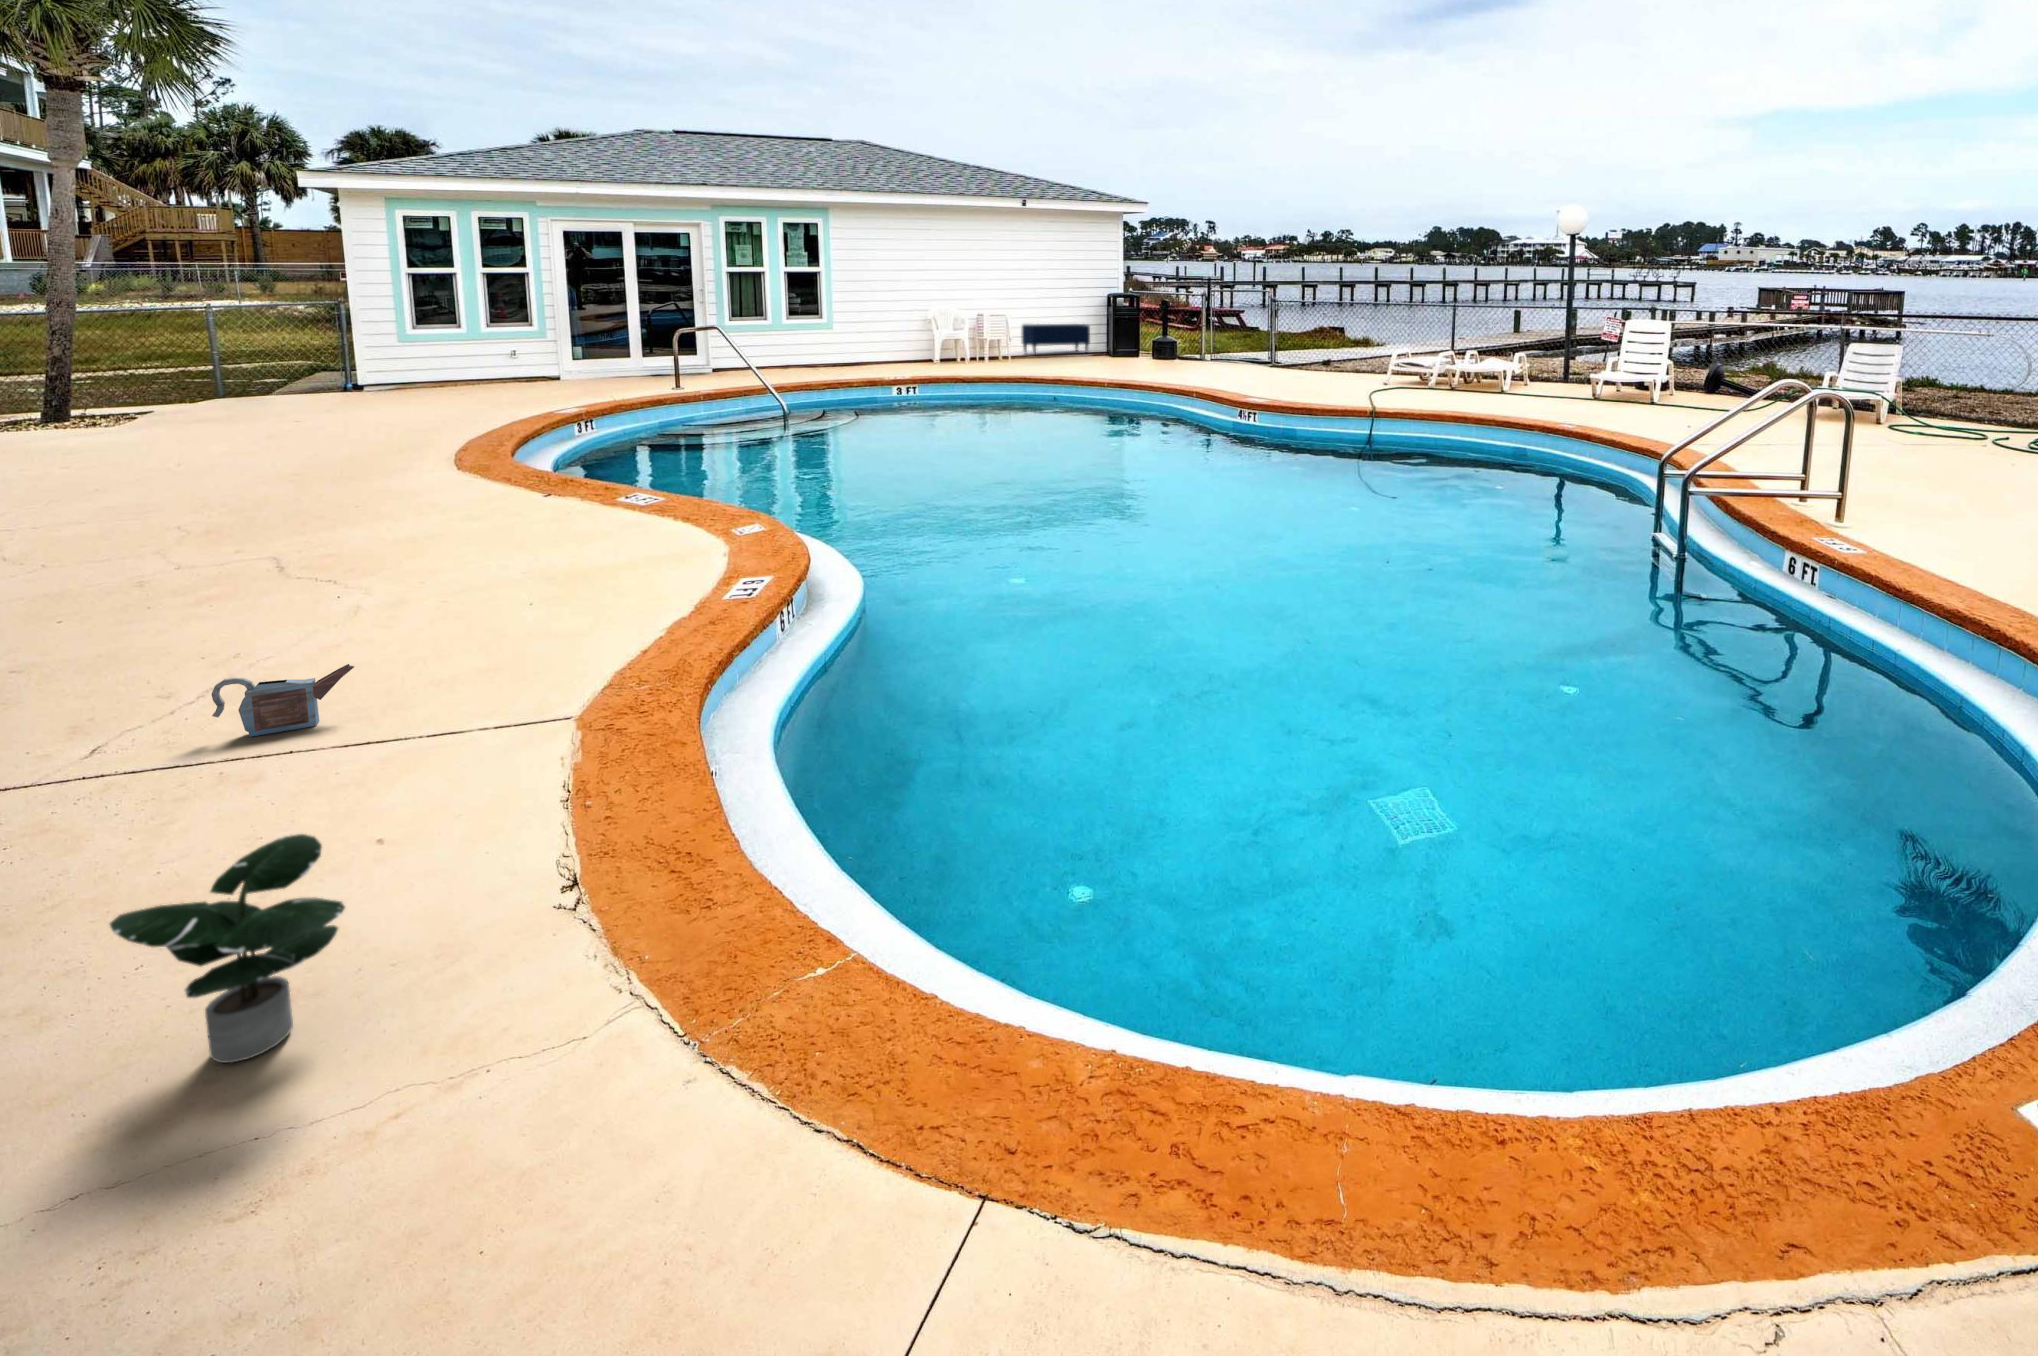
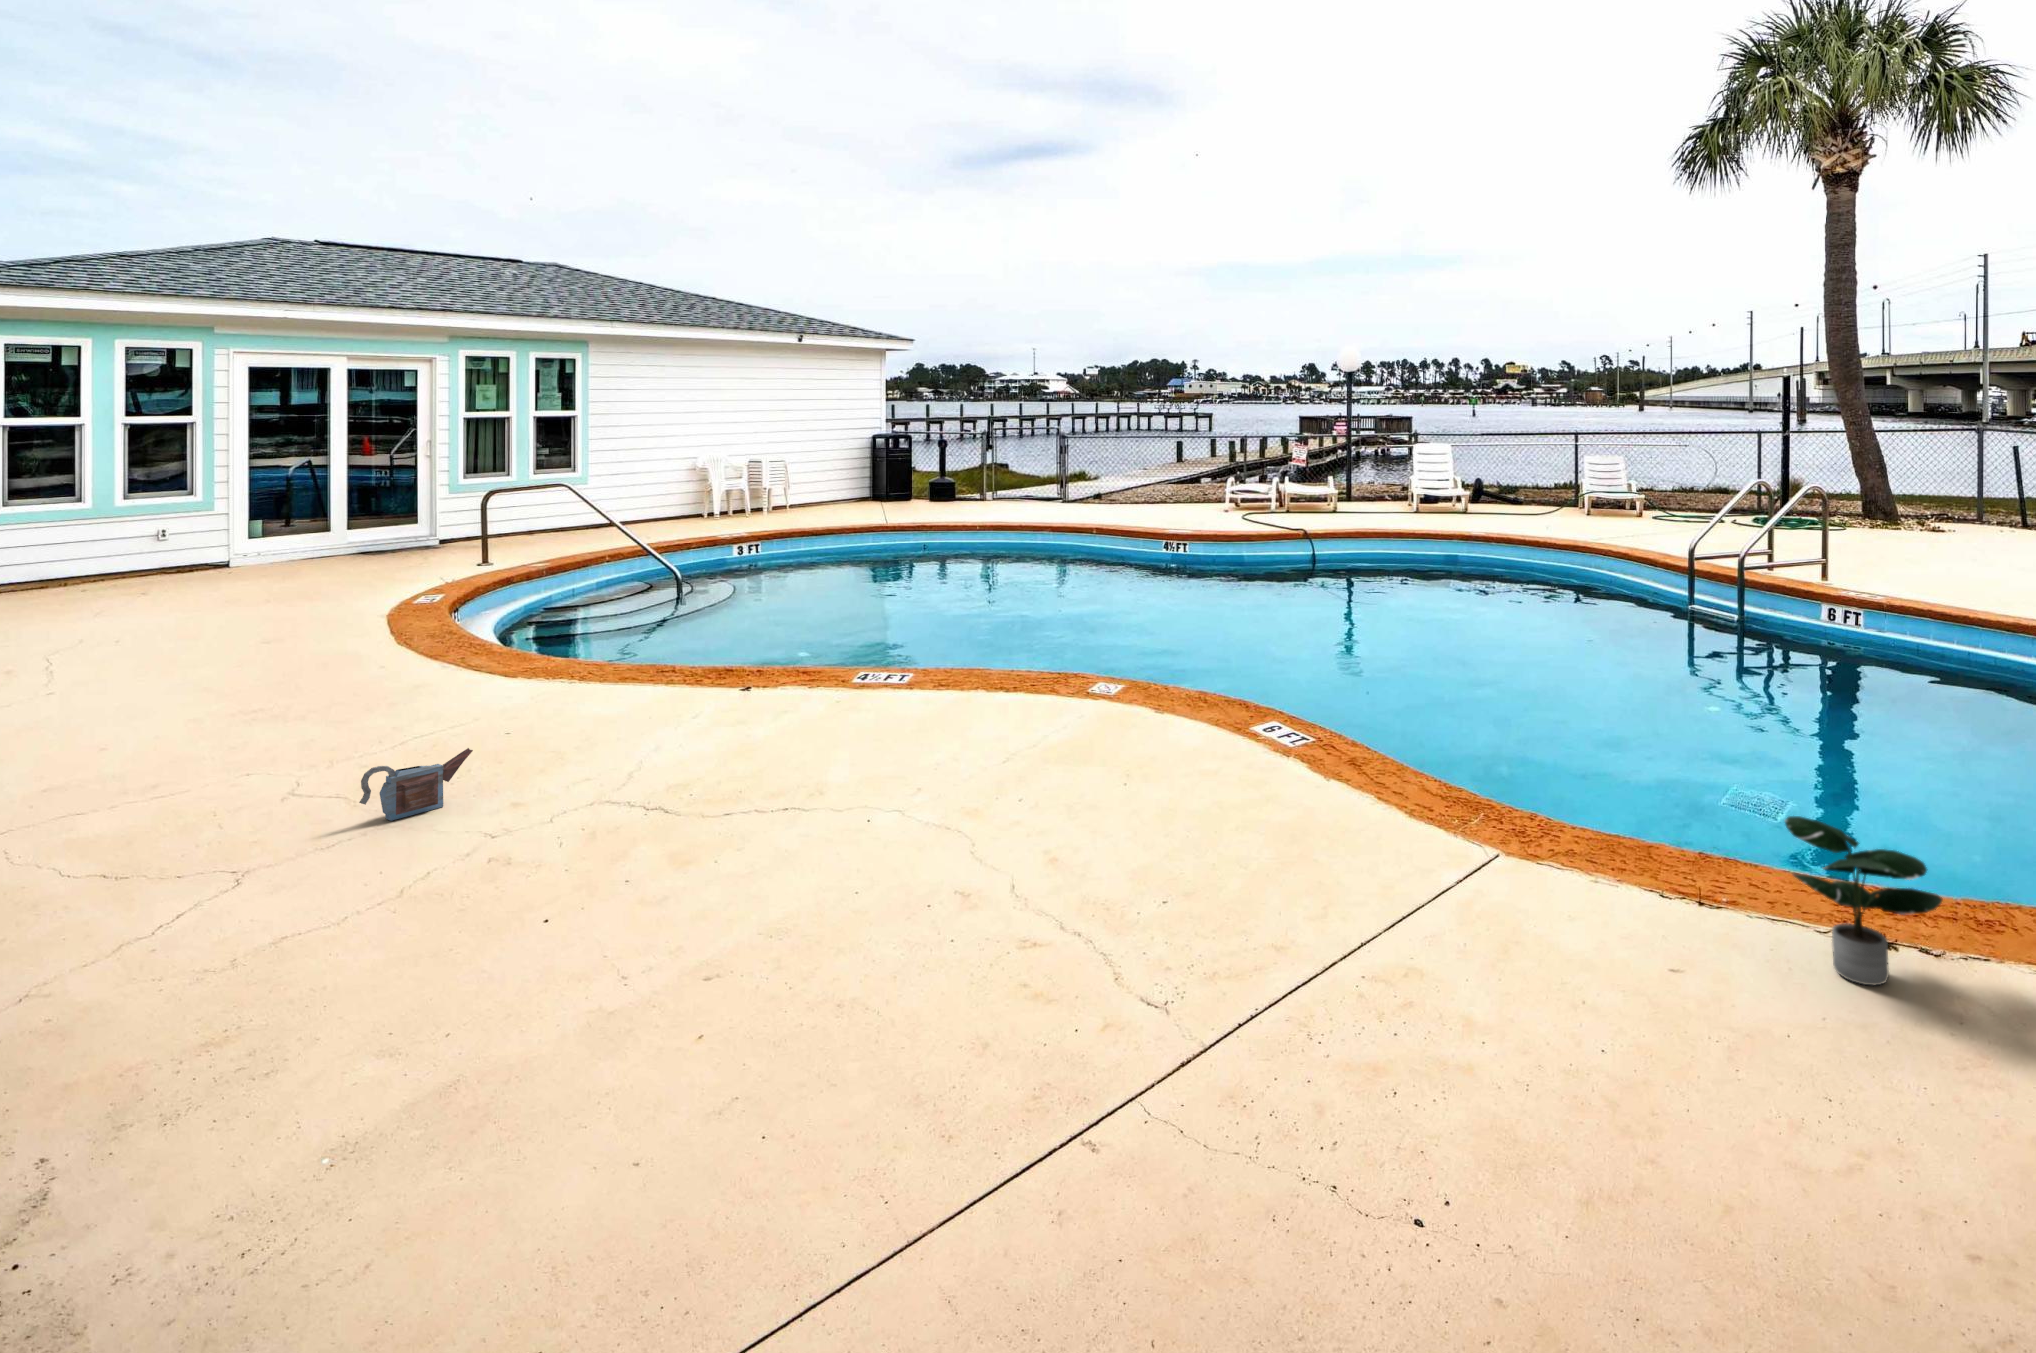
bench: present [1022,324,1090,354] -> none [786,468,862,504]
watering can: present [211,664,354,737] -> present [359,748,473,821]

